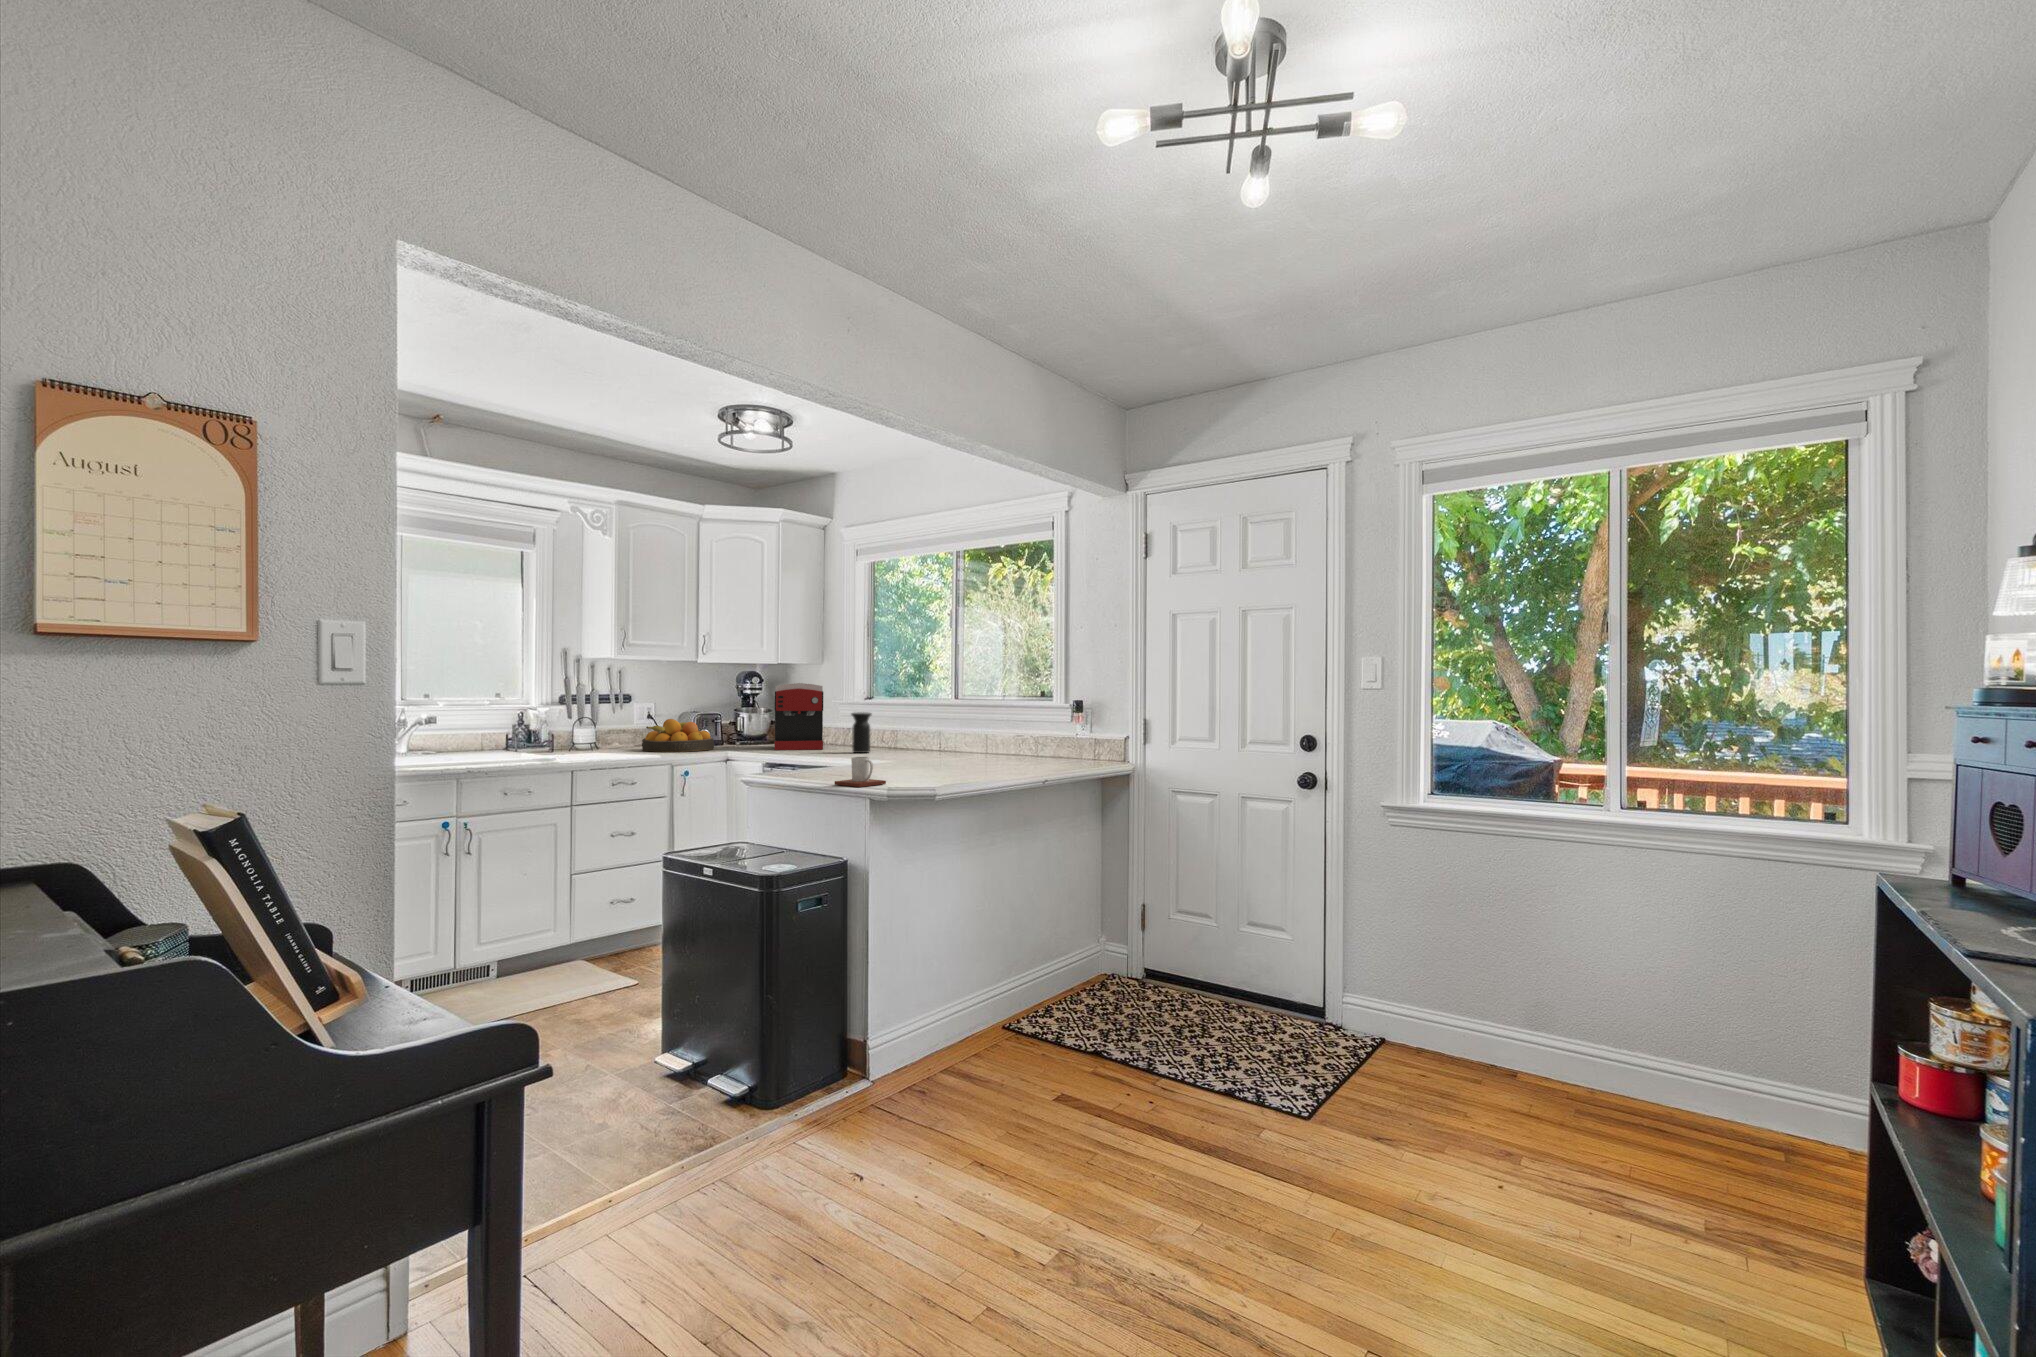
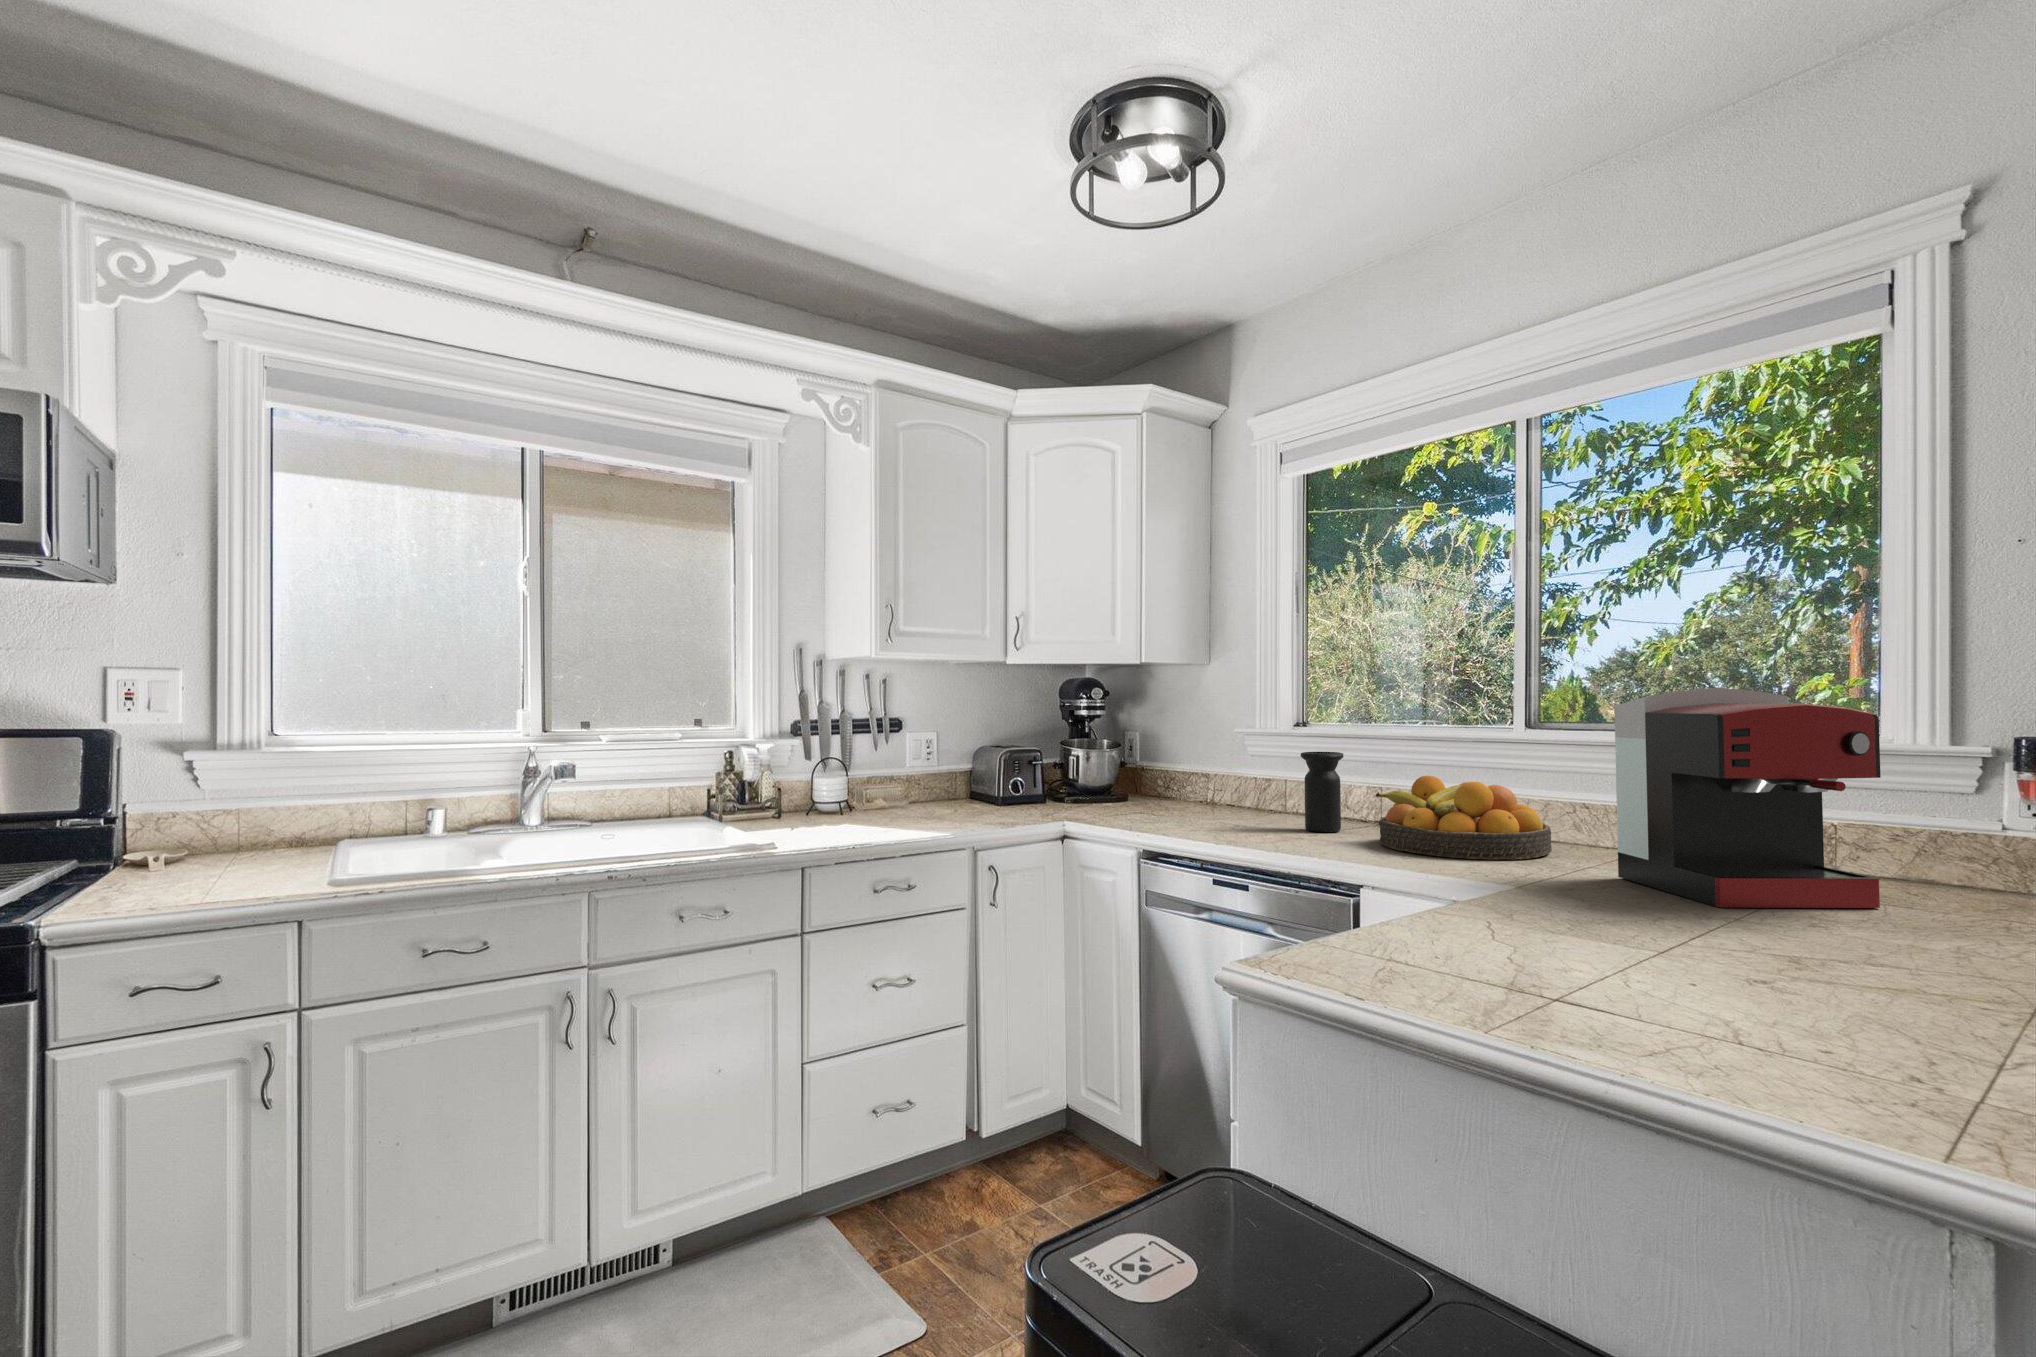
coffee maker: present [774,683,823,750] -> present [1614,688,1881,908]
fruit bowl: present [642,719,714,752] -> present [1376,776,1552,860]
mug: present [835,757,886,787] -> none [1587,931,1777,1065]

